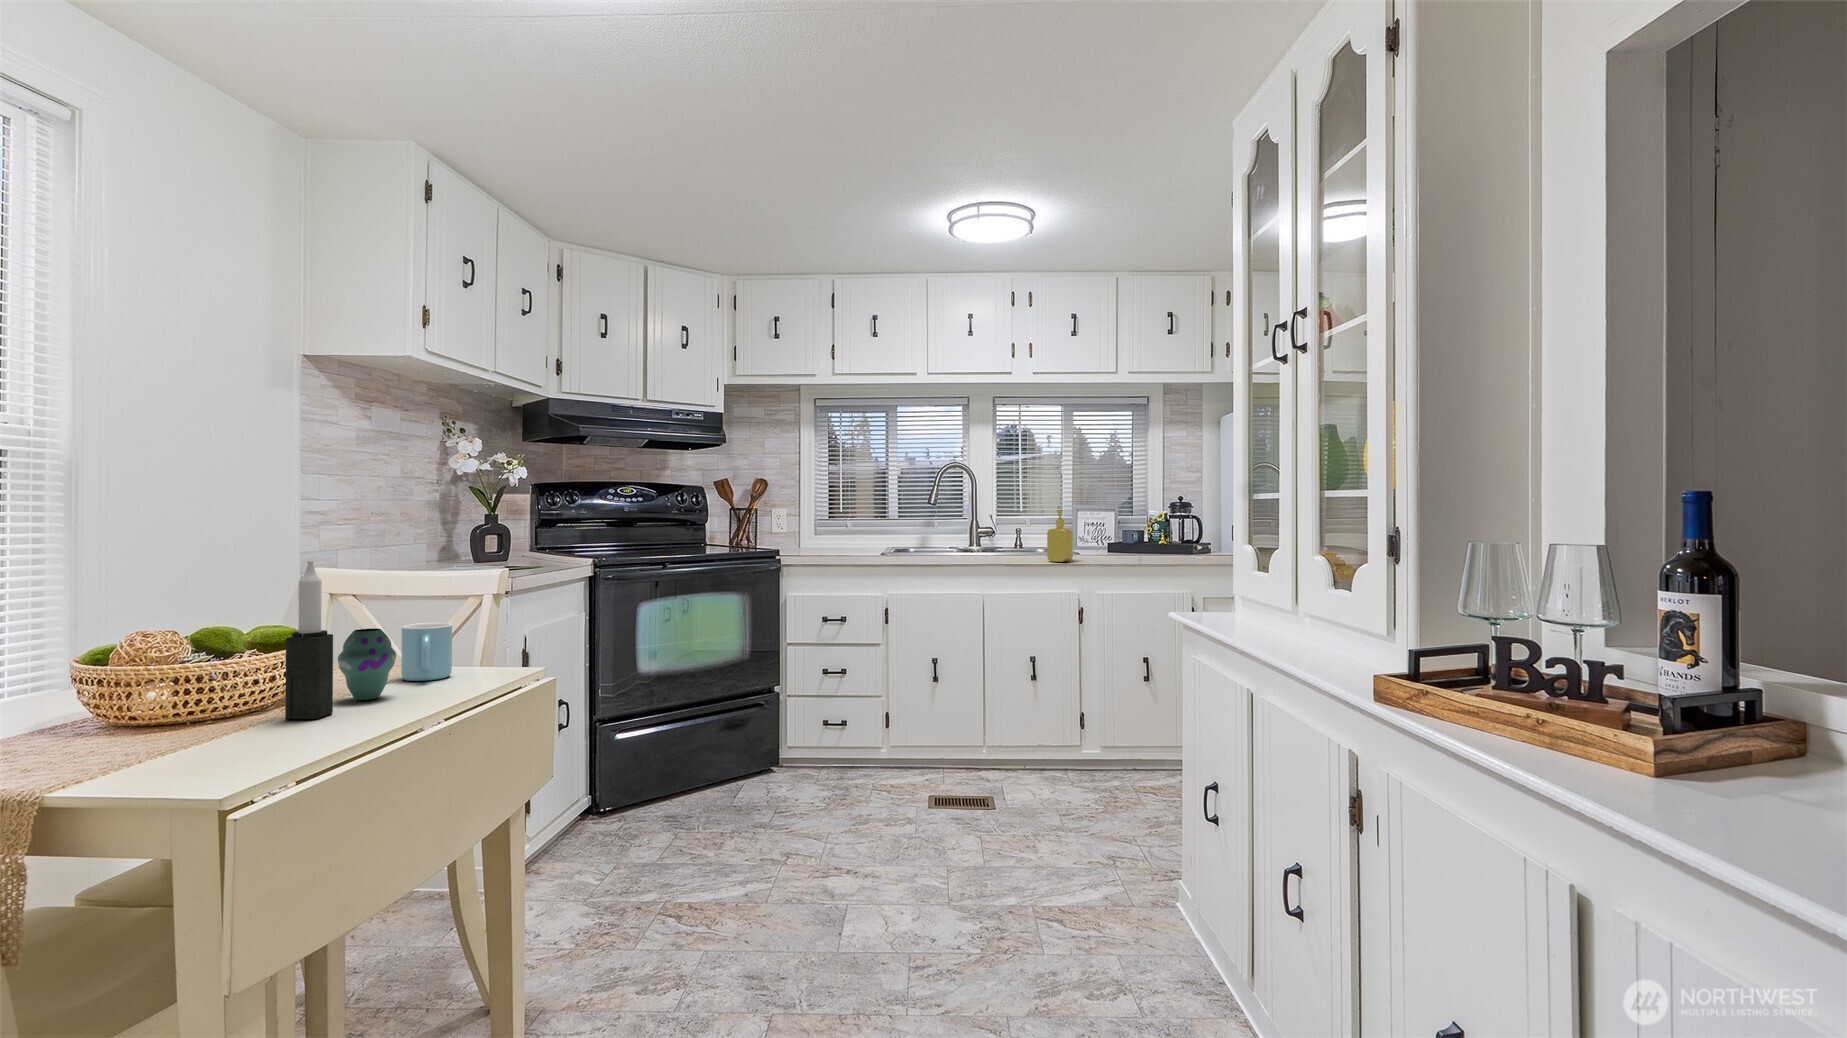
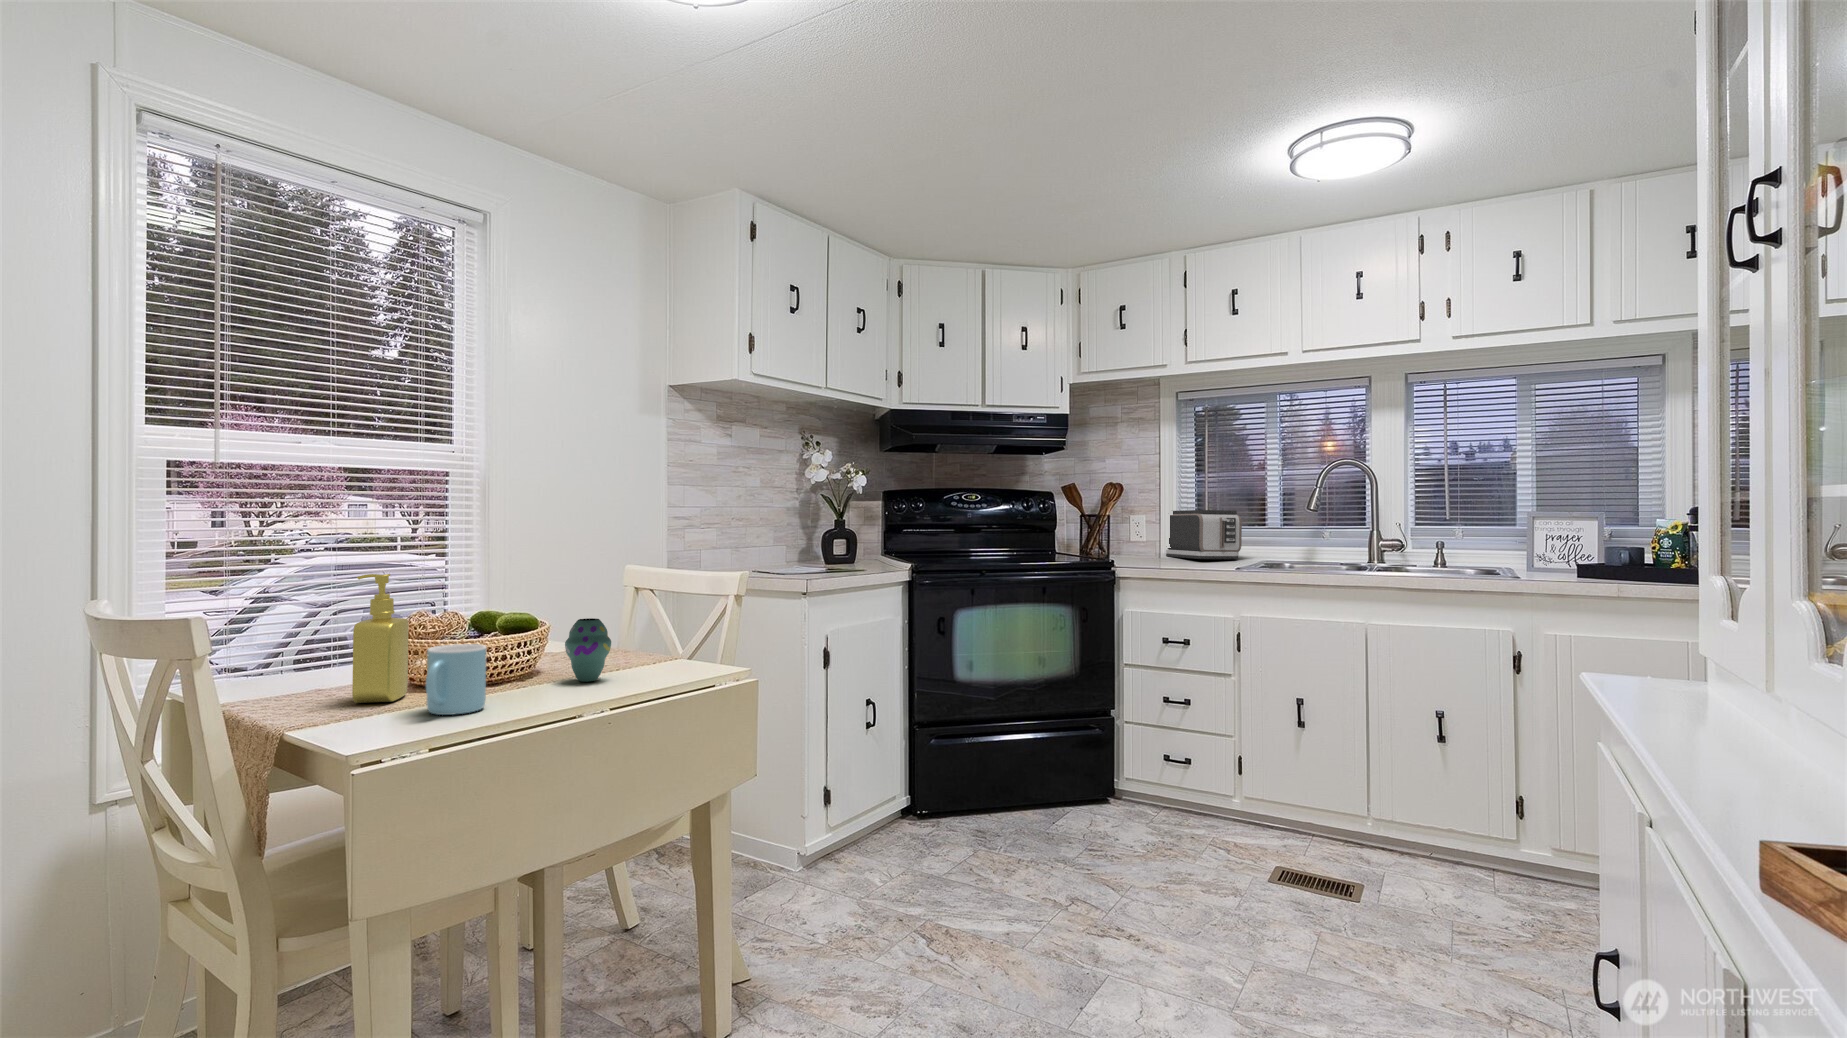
toaster: none [806,504,873,547] -> present [1166,510,1242,559]
soap dispenser: present [1047,510,1073,562] -> present [352,574,409,703]
candle: present [285,560,333,720] -> none [507,556,545,694]
mug: present [401,623,452,681] -> present [426,644,486,715]

